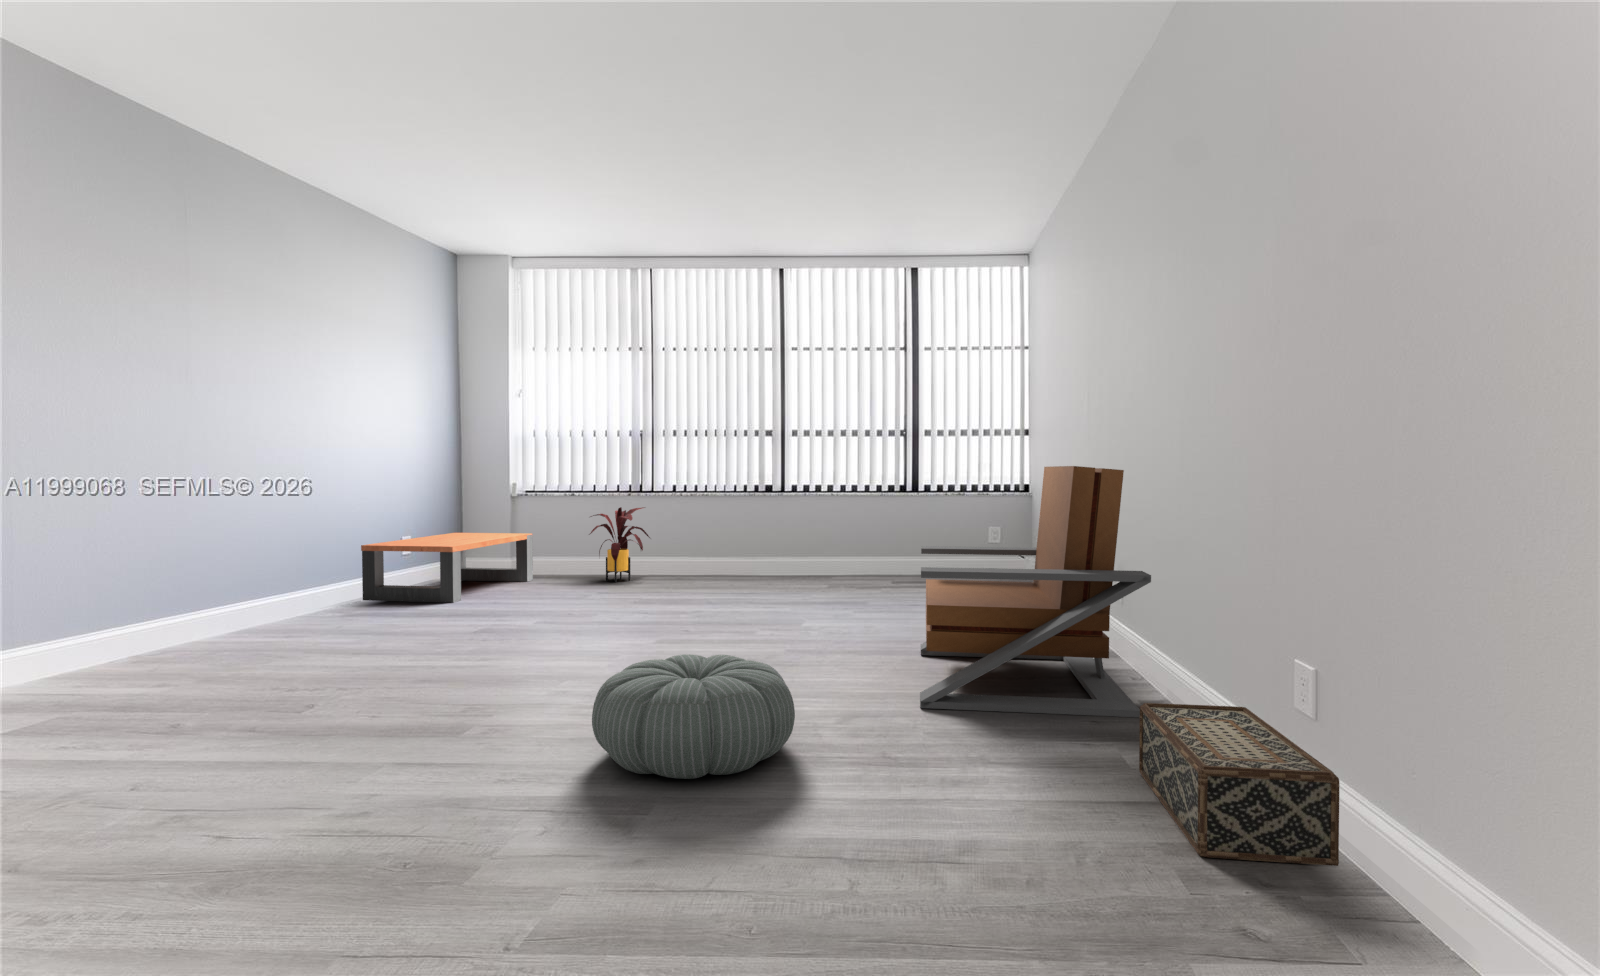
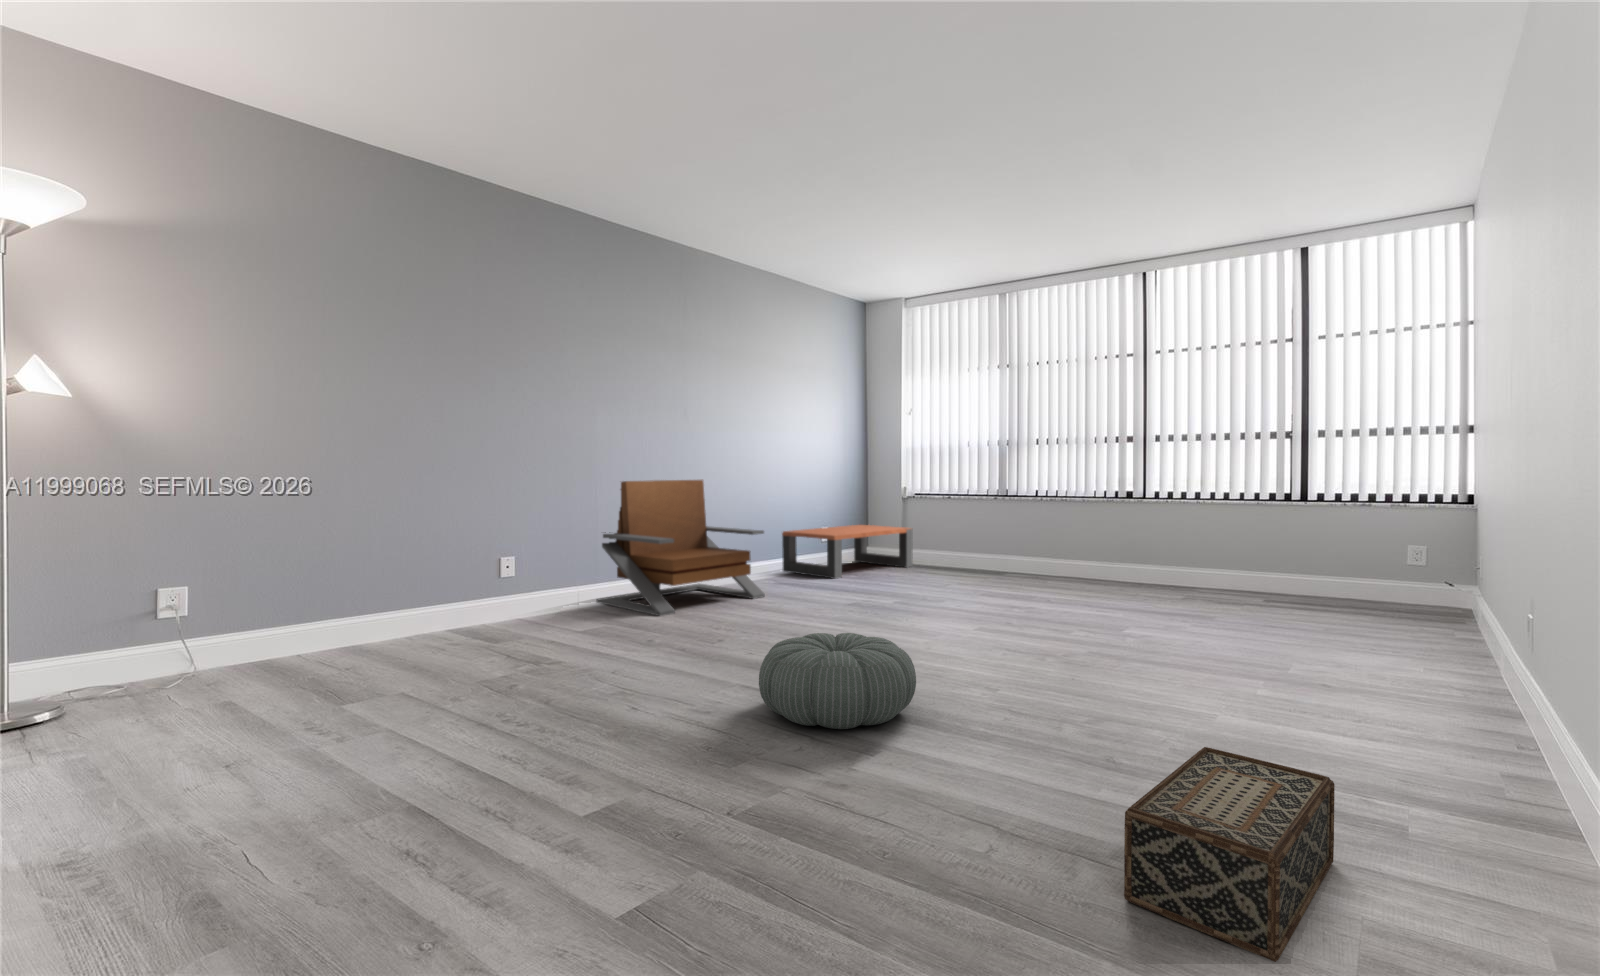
lounge chair: present [920,466,1151,717] -> present [596,480,765,616]
house plant: present [590,507,650,582] -> none [949,509,1010,574]

